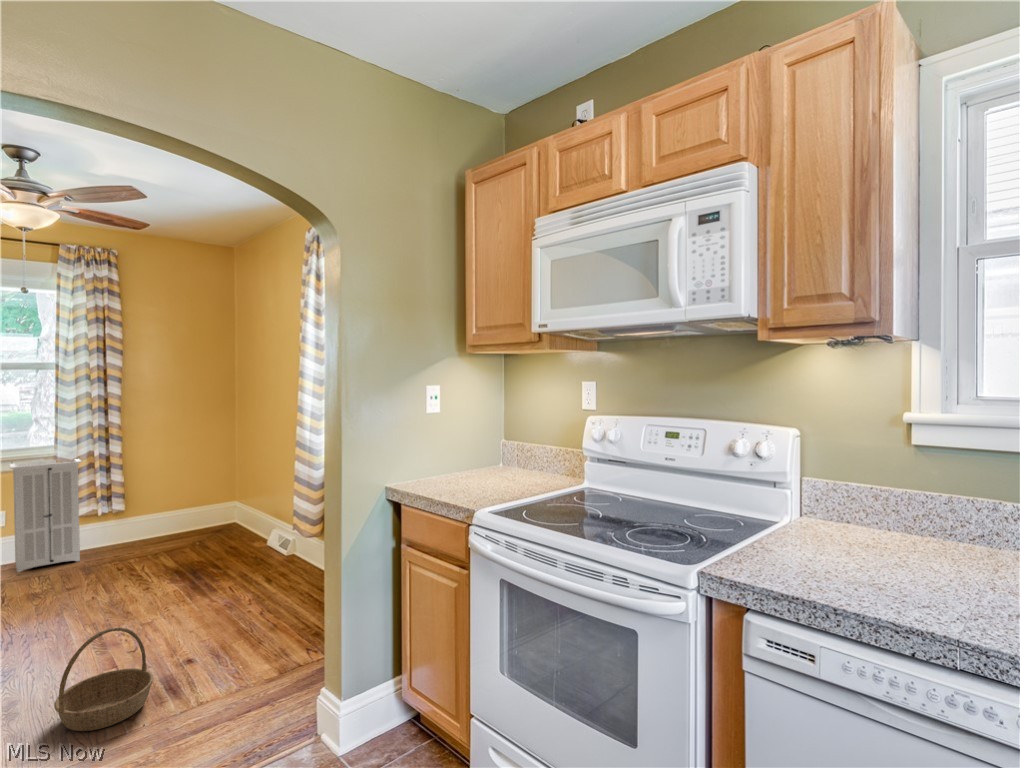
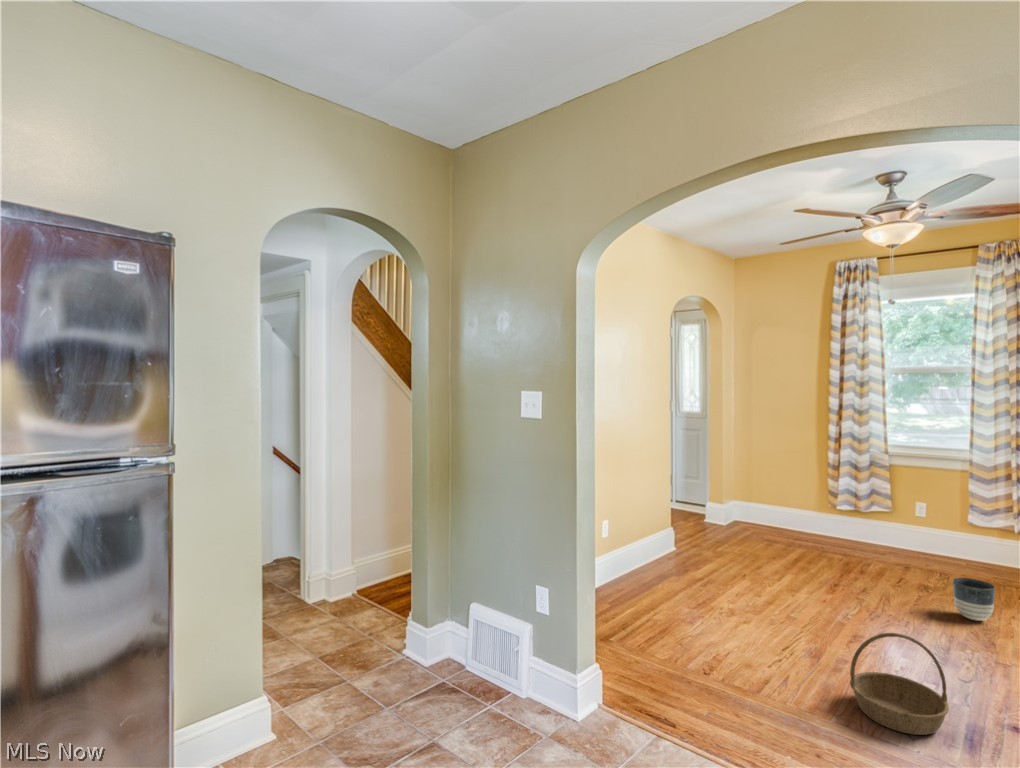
storage cabinet: present [9,459,82,573] -> none [924,459,995,575]
planter: none [77,563,115,603] -> present [953,578,995,621]

